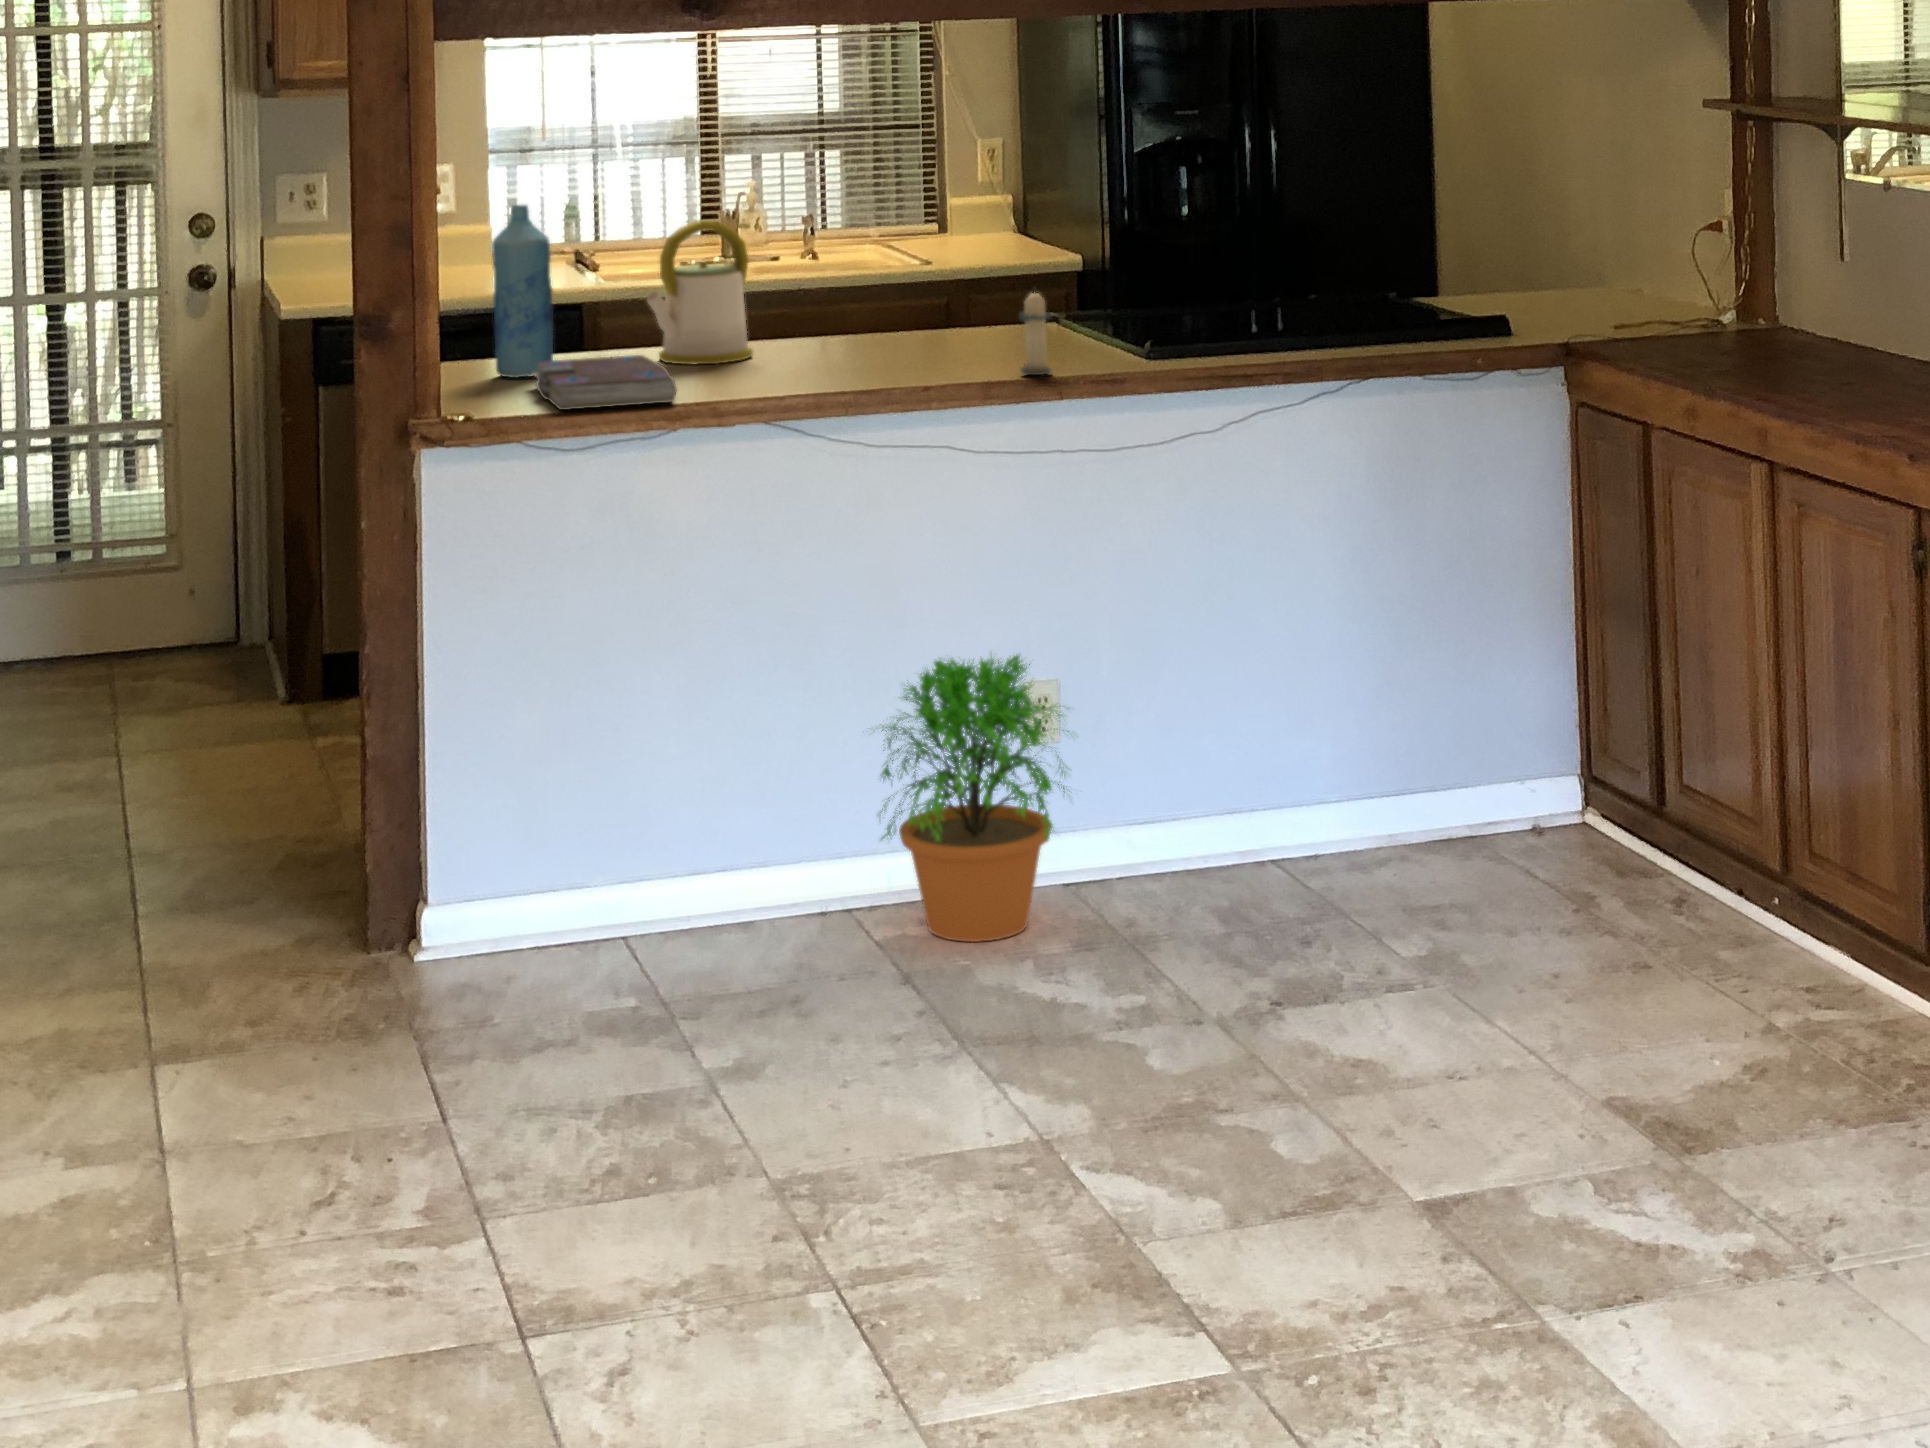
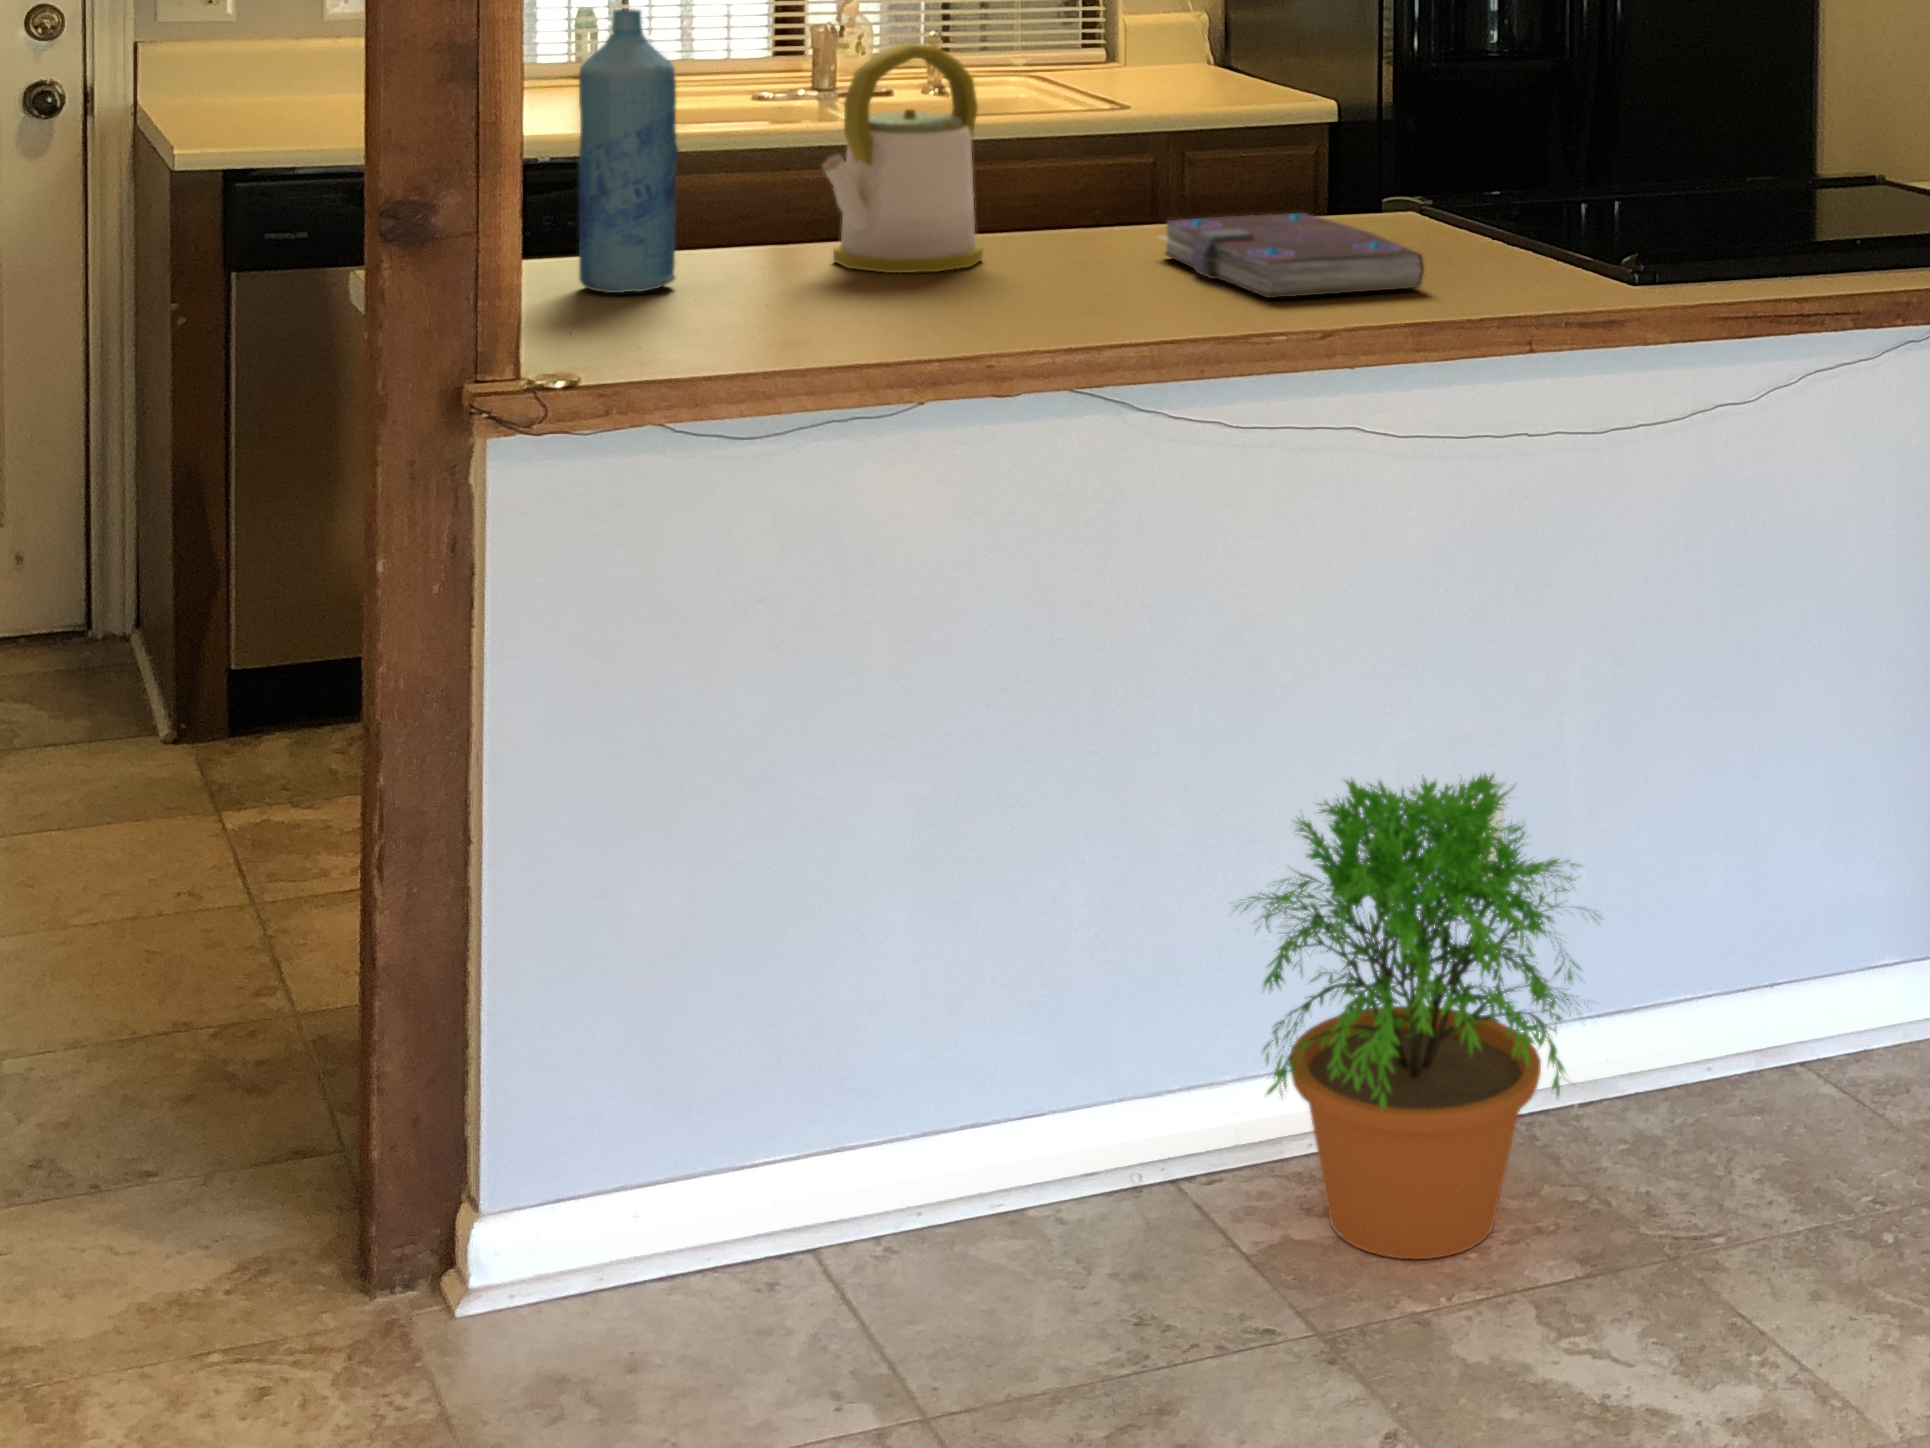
candle: present [1019,293,1051,375] -> none [1444,167,1513,310]
book: present [532,355,677,410] -> present [1161,213,1424,298]

